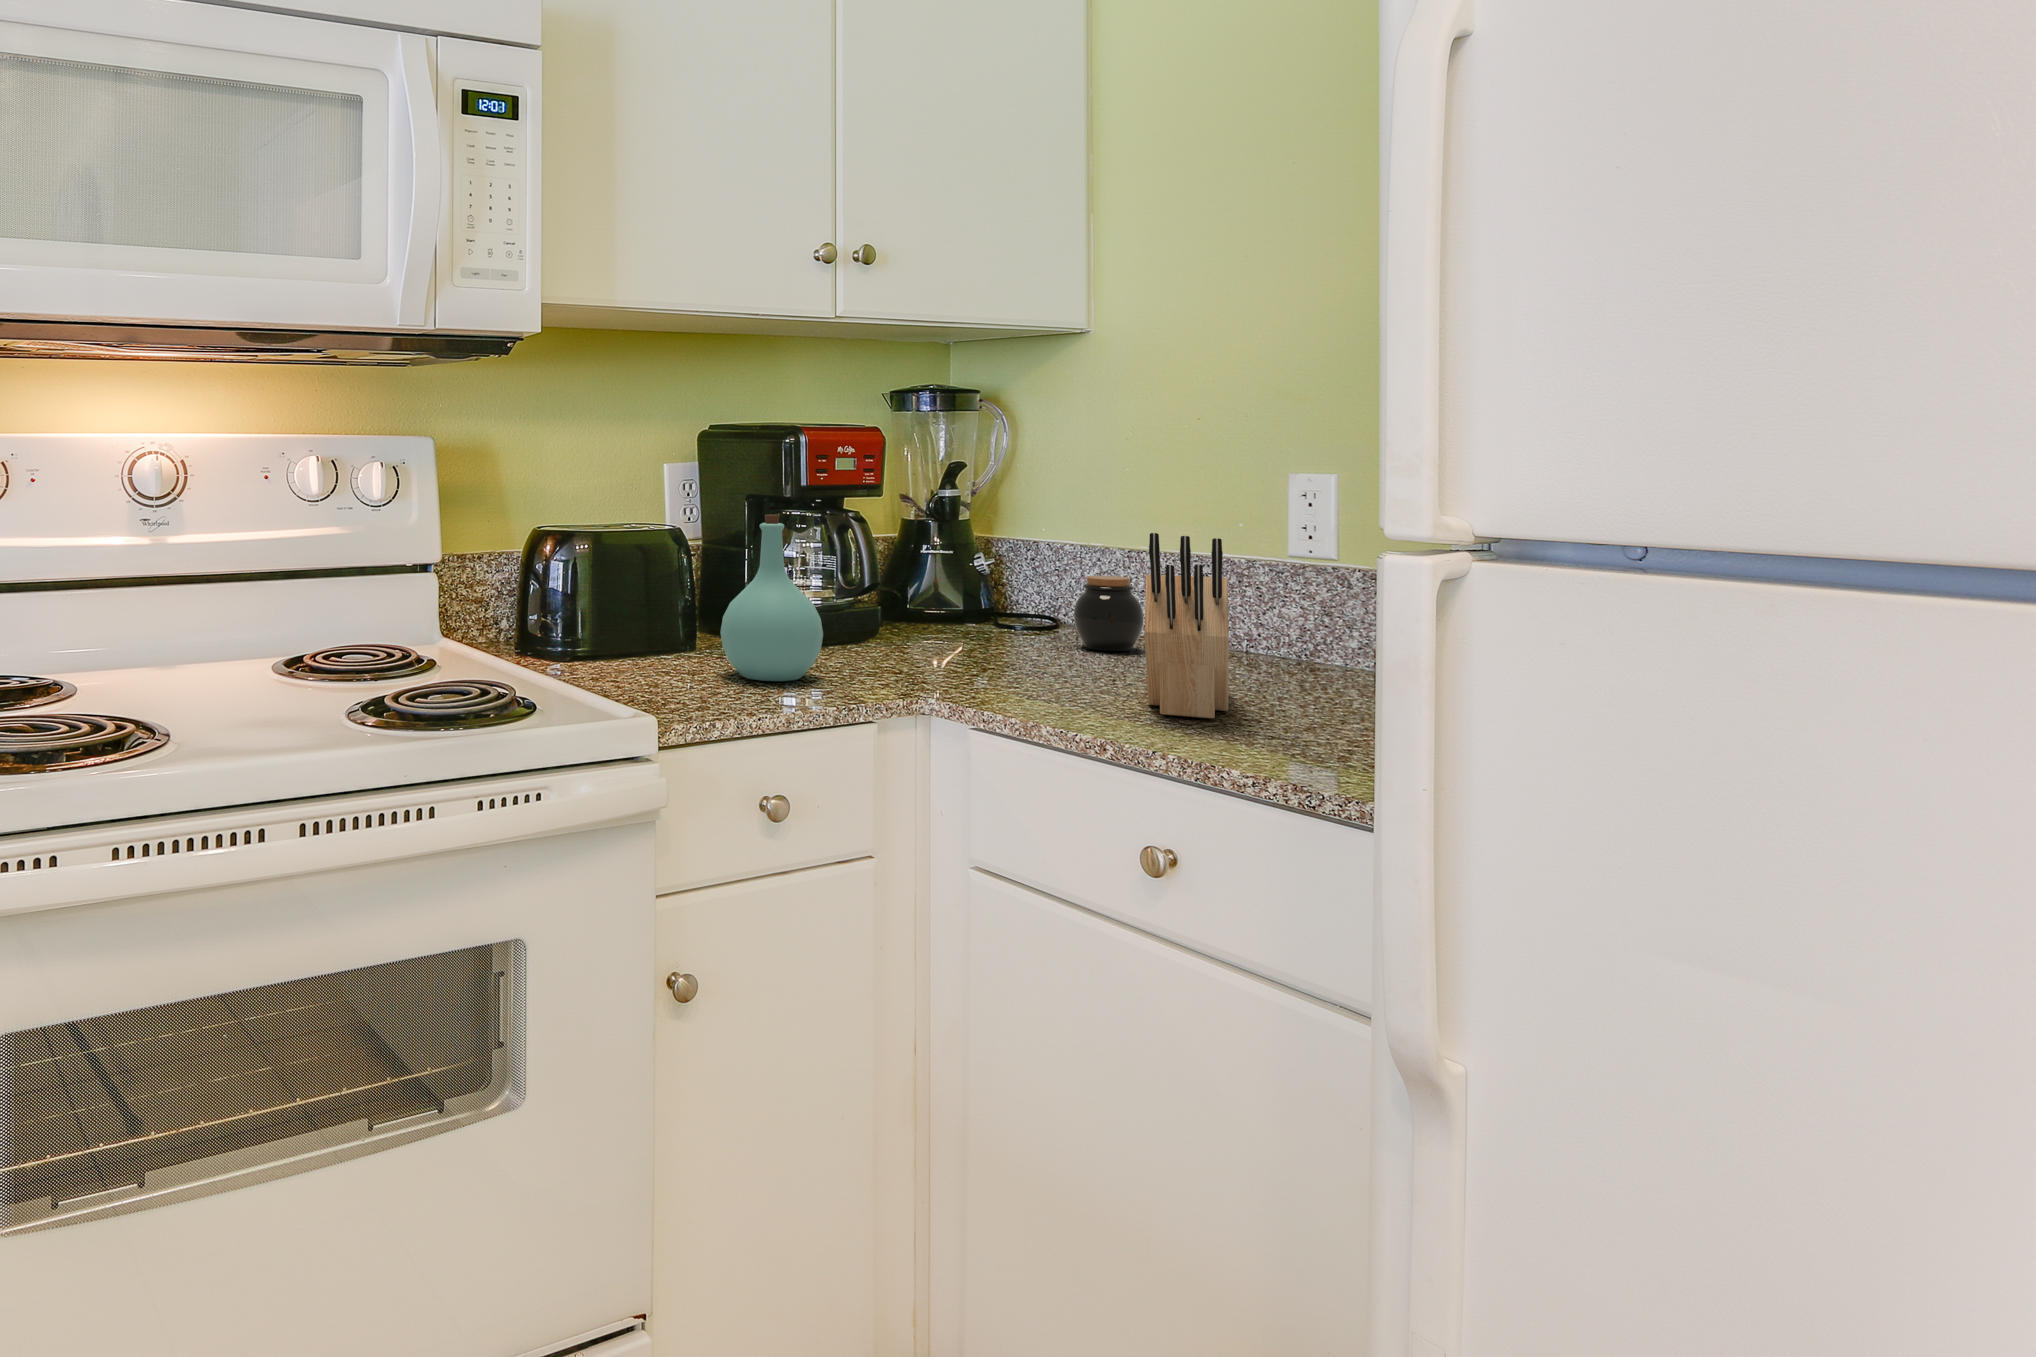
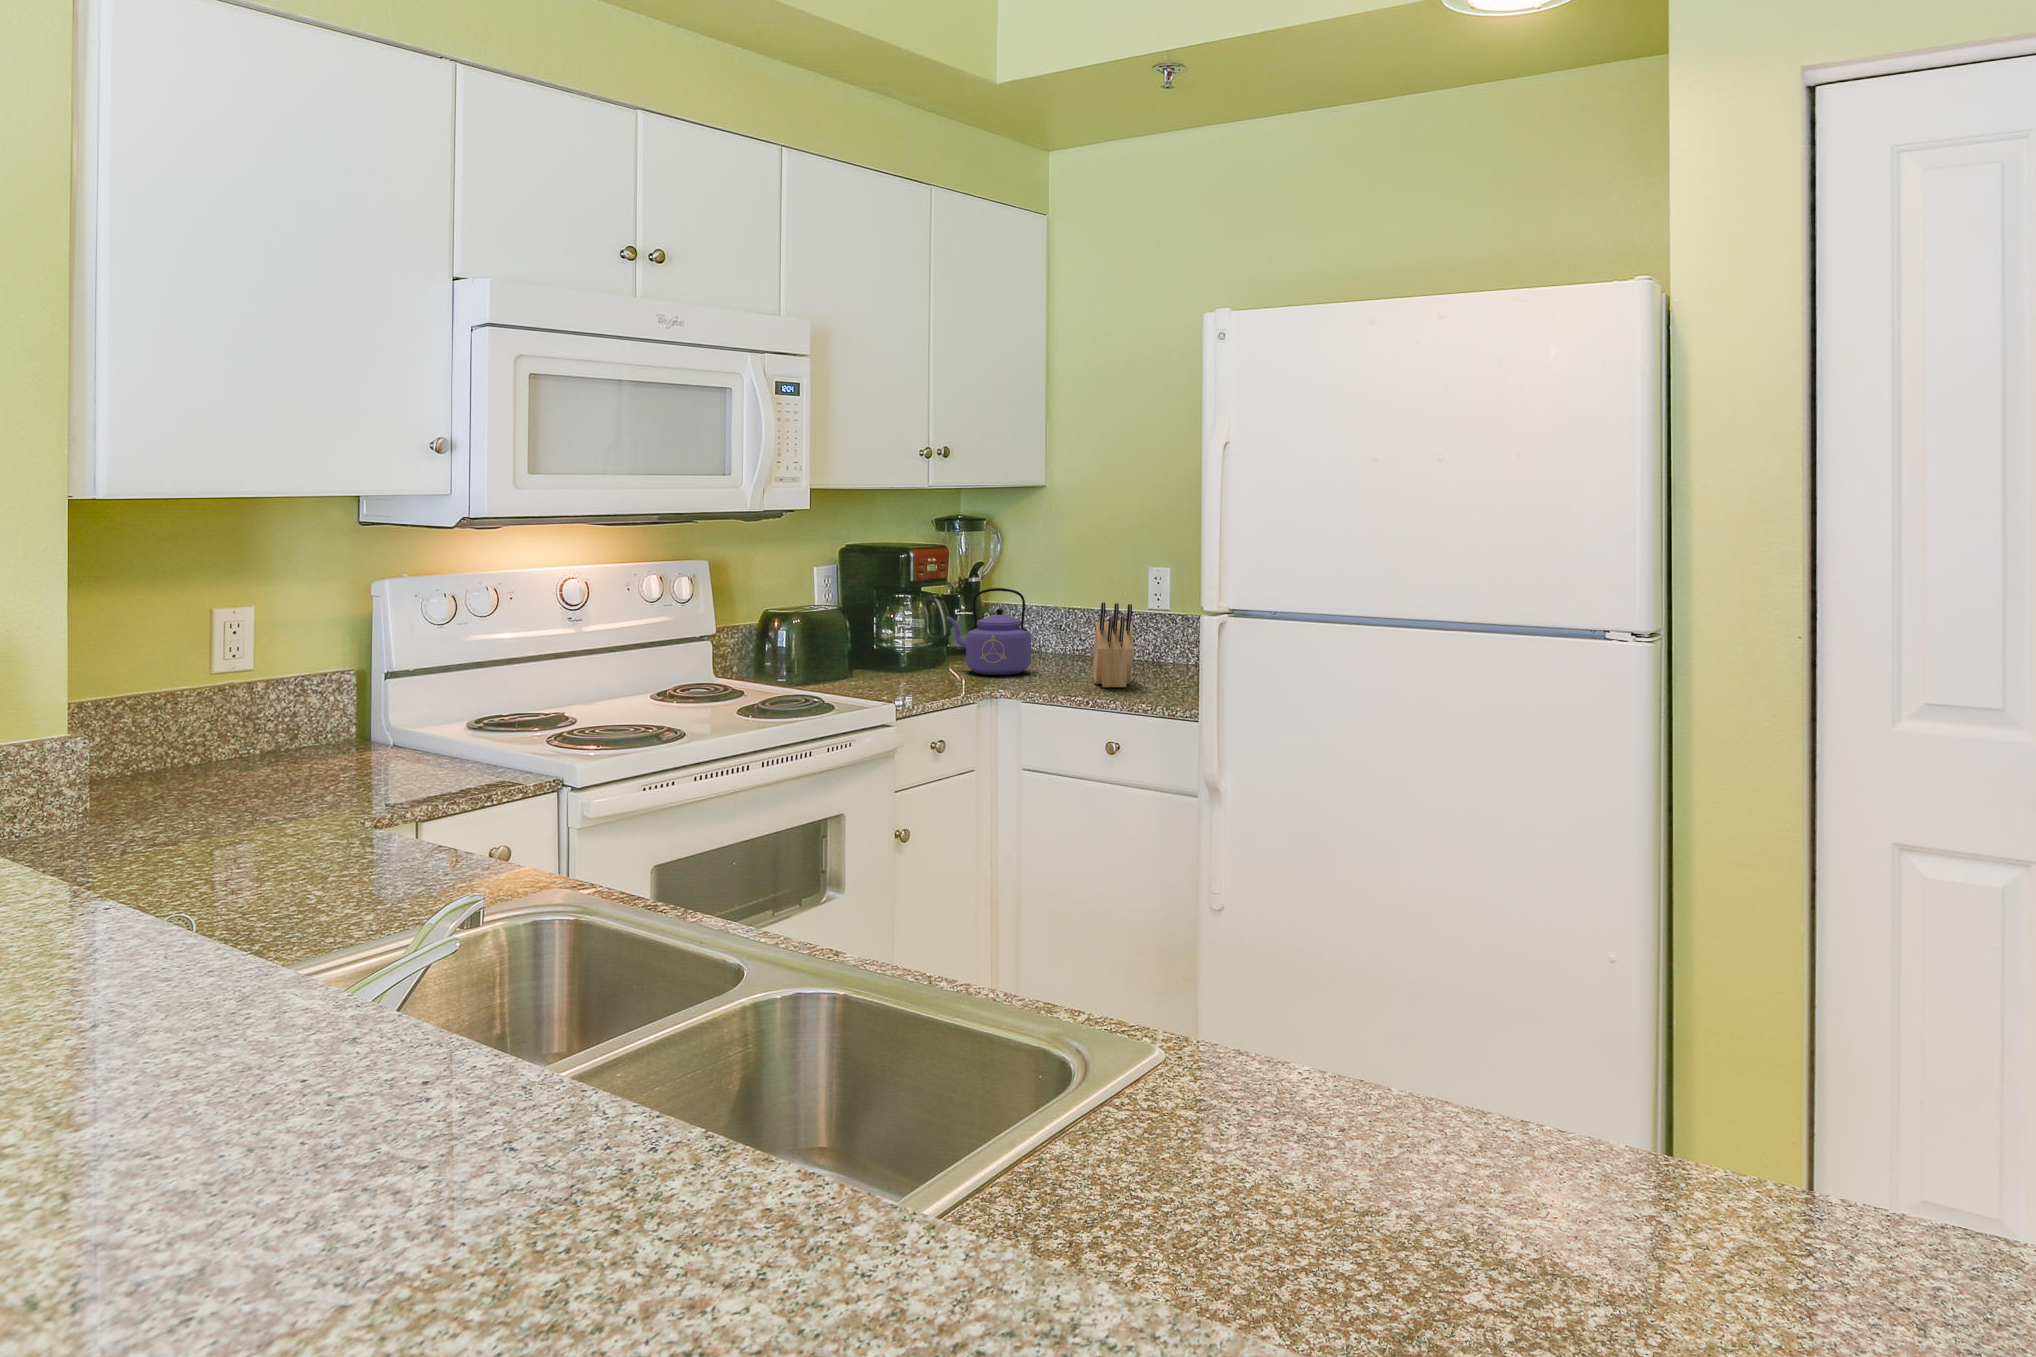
kettle: none [873,504,1030,669] -> present [947,588,1031,675]
bottle: present [720,515,823,681] -> none [885,599,938,687]
jar: present [1074,576,1144,651] -> none [1043,622,1078,662]

